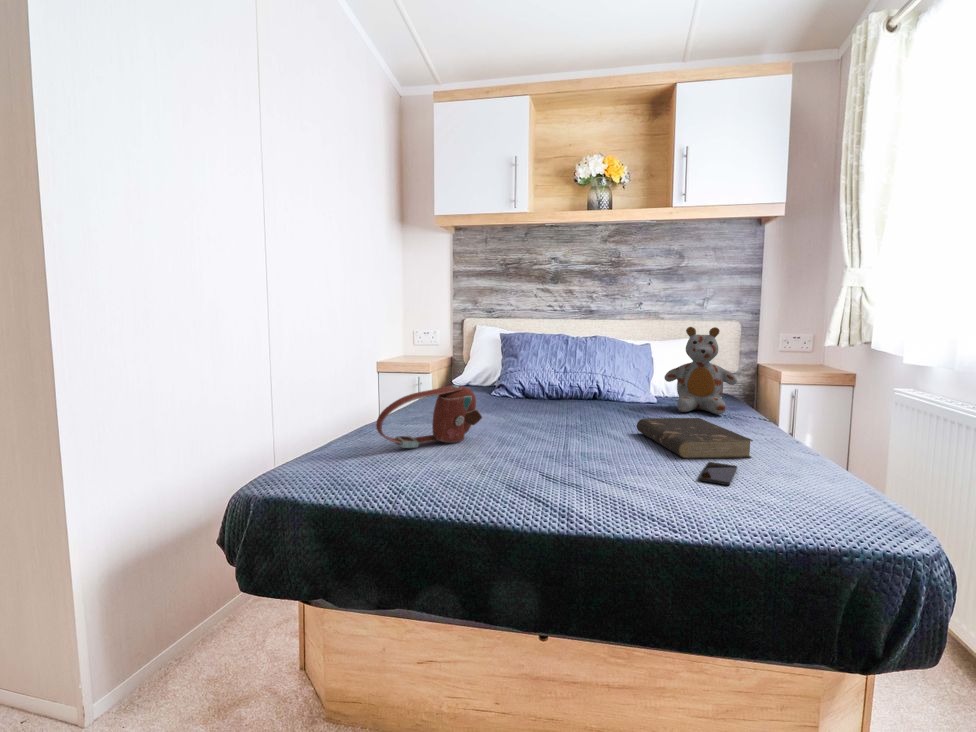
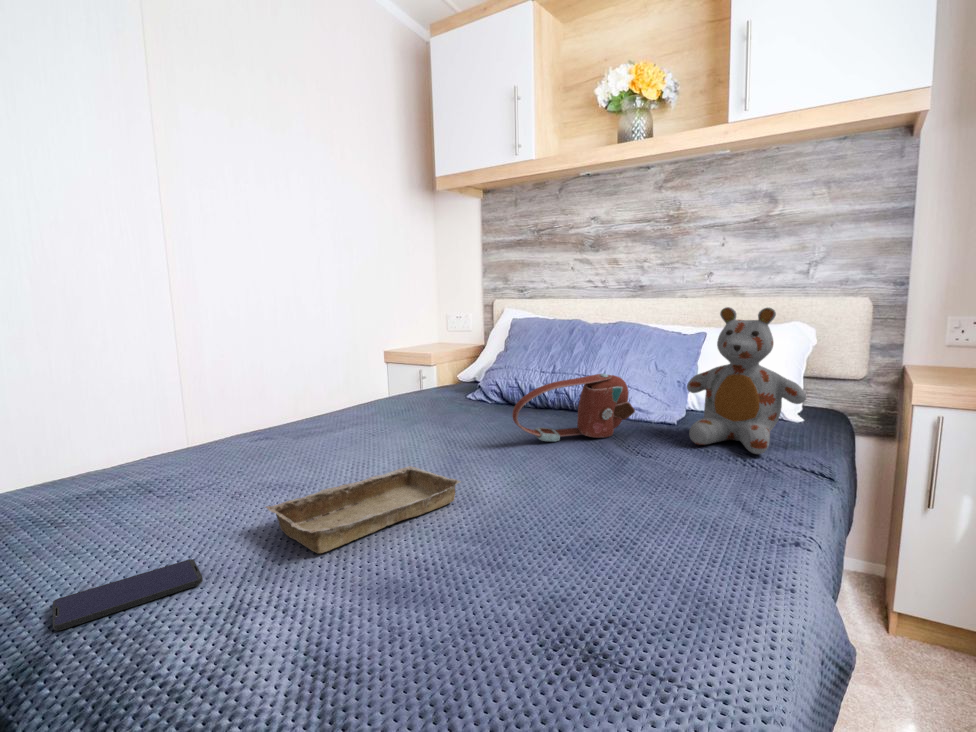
handbag: present [376,385,482,448] -> present [512,374,635,441]
book: present [637,418,753,459] -> none [521,463,679,580]
tray: none [525,426,606,464] -> present [266,466,461,554]
smartphone: present [698,462,737,485] -> present [53,559,203,630]

